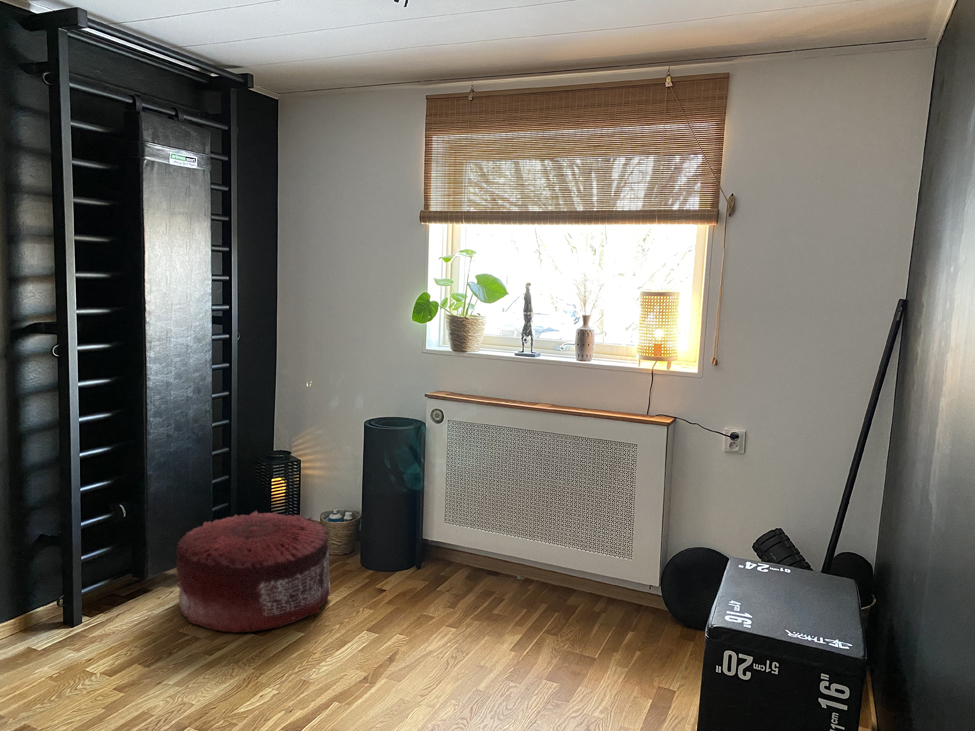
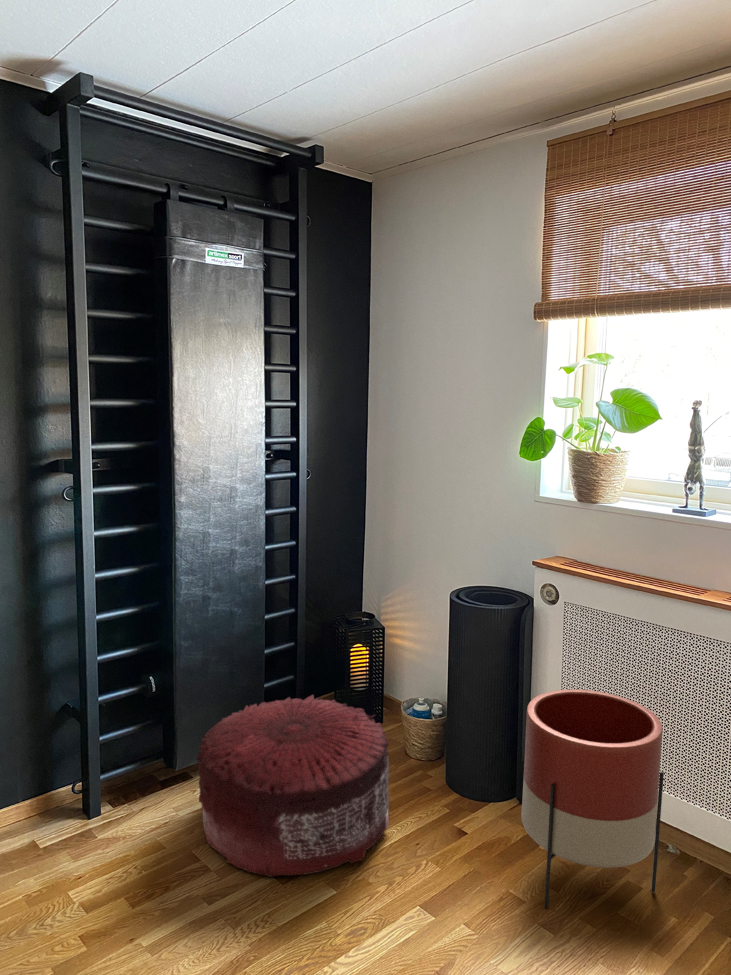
planter: none [427,478,515,618] -> present [521,689,664,909]

